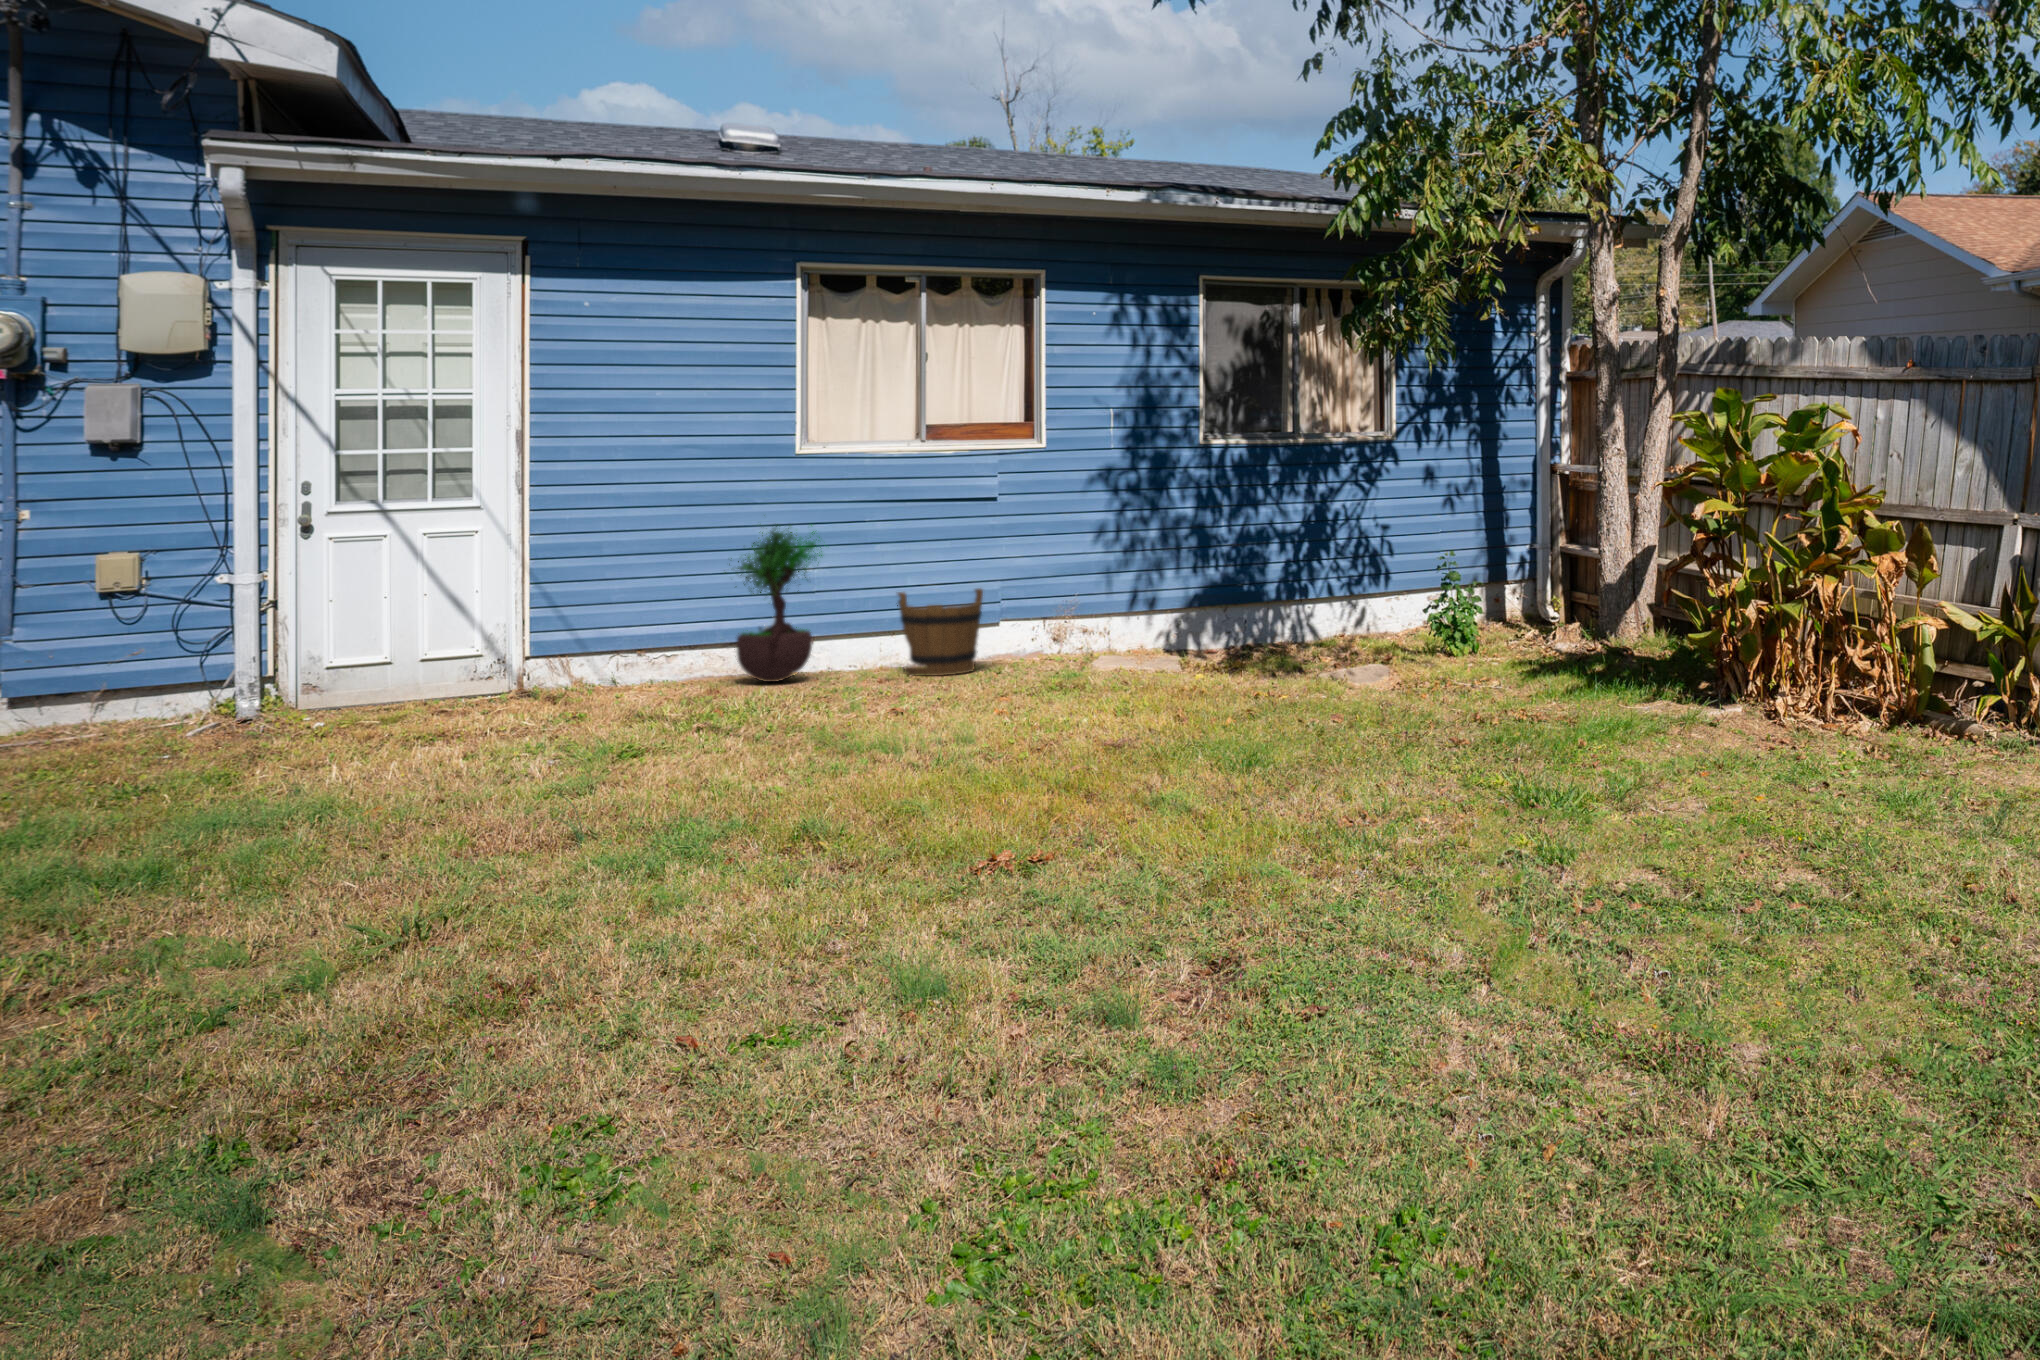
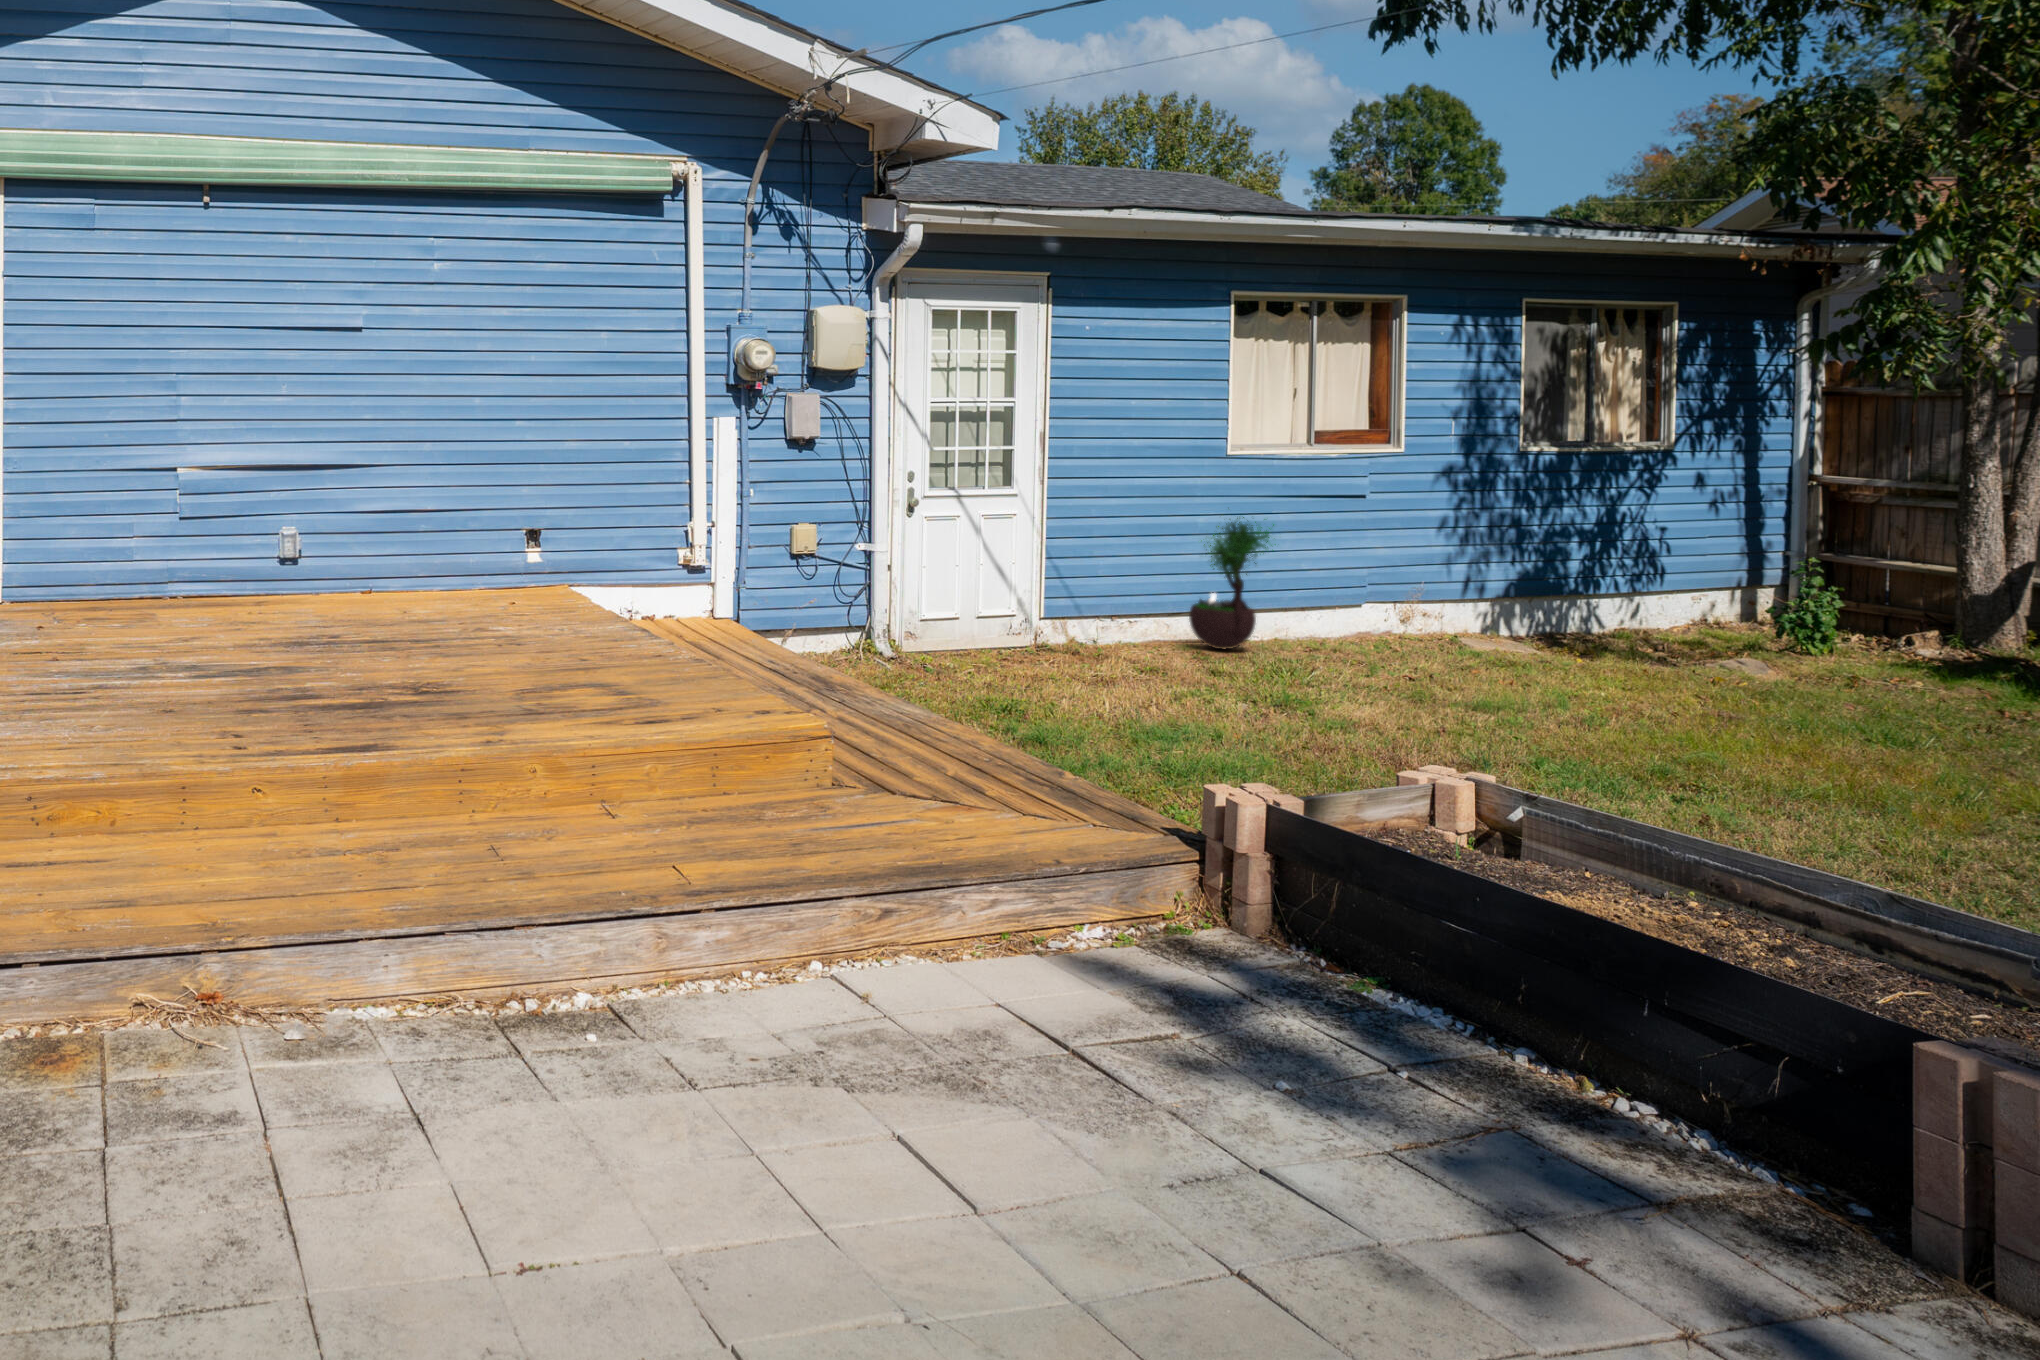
bucket: present [897,588,983,676] -> none [1296,575,1377,652]

